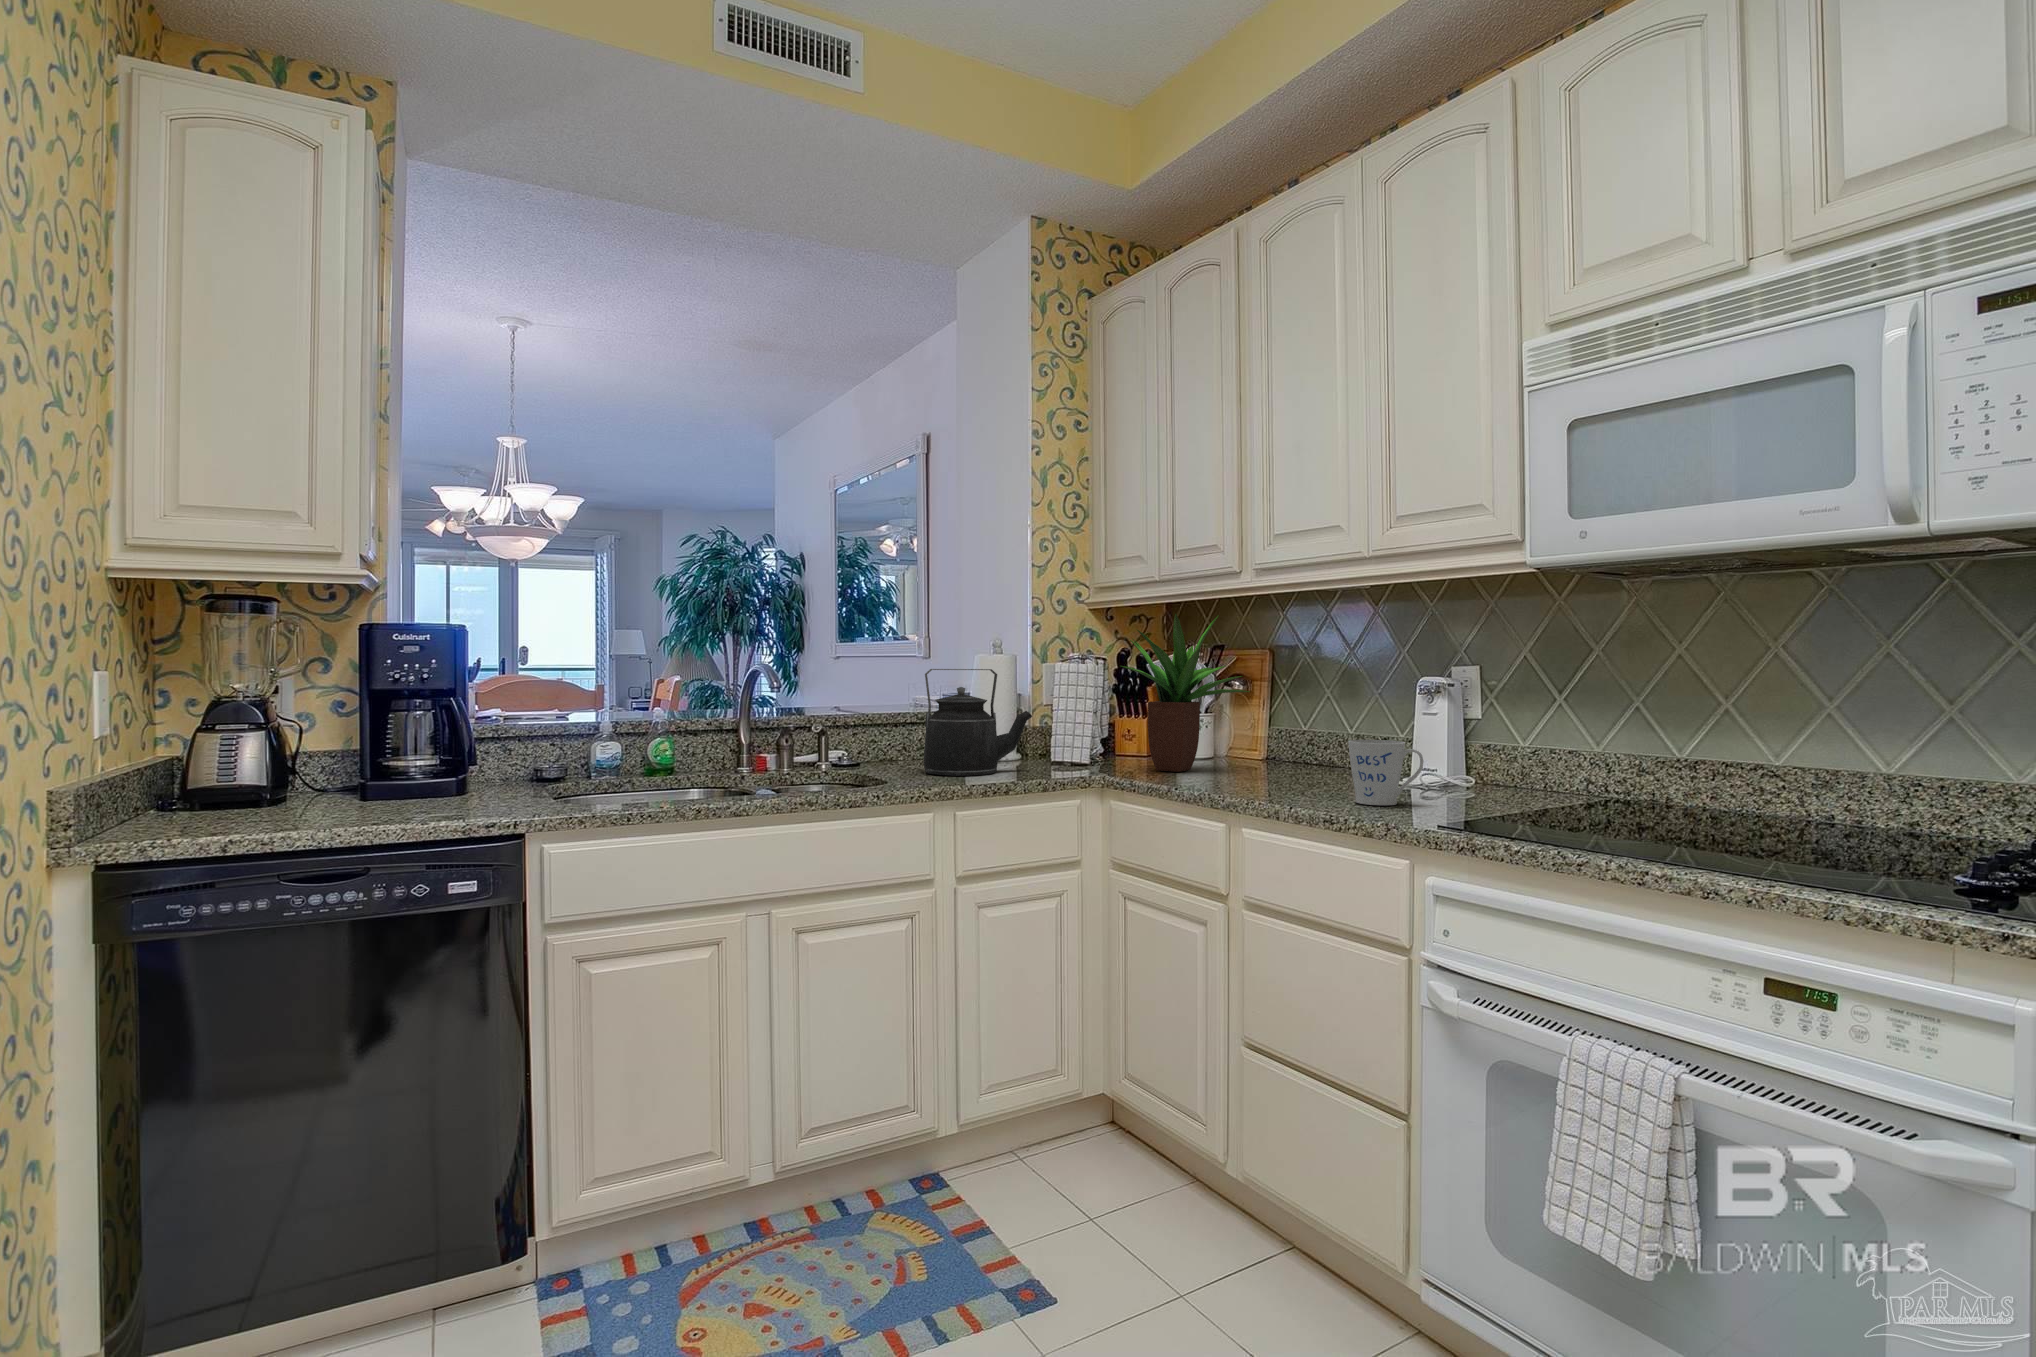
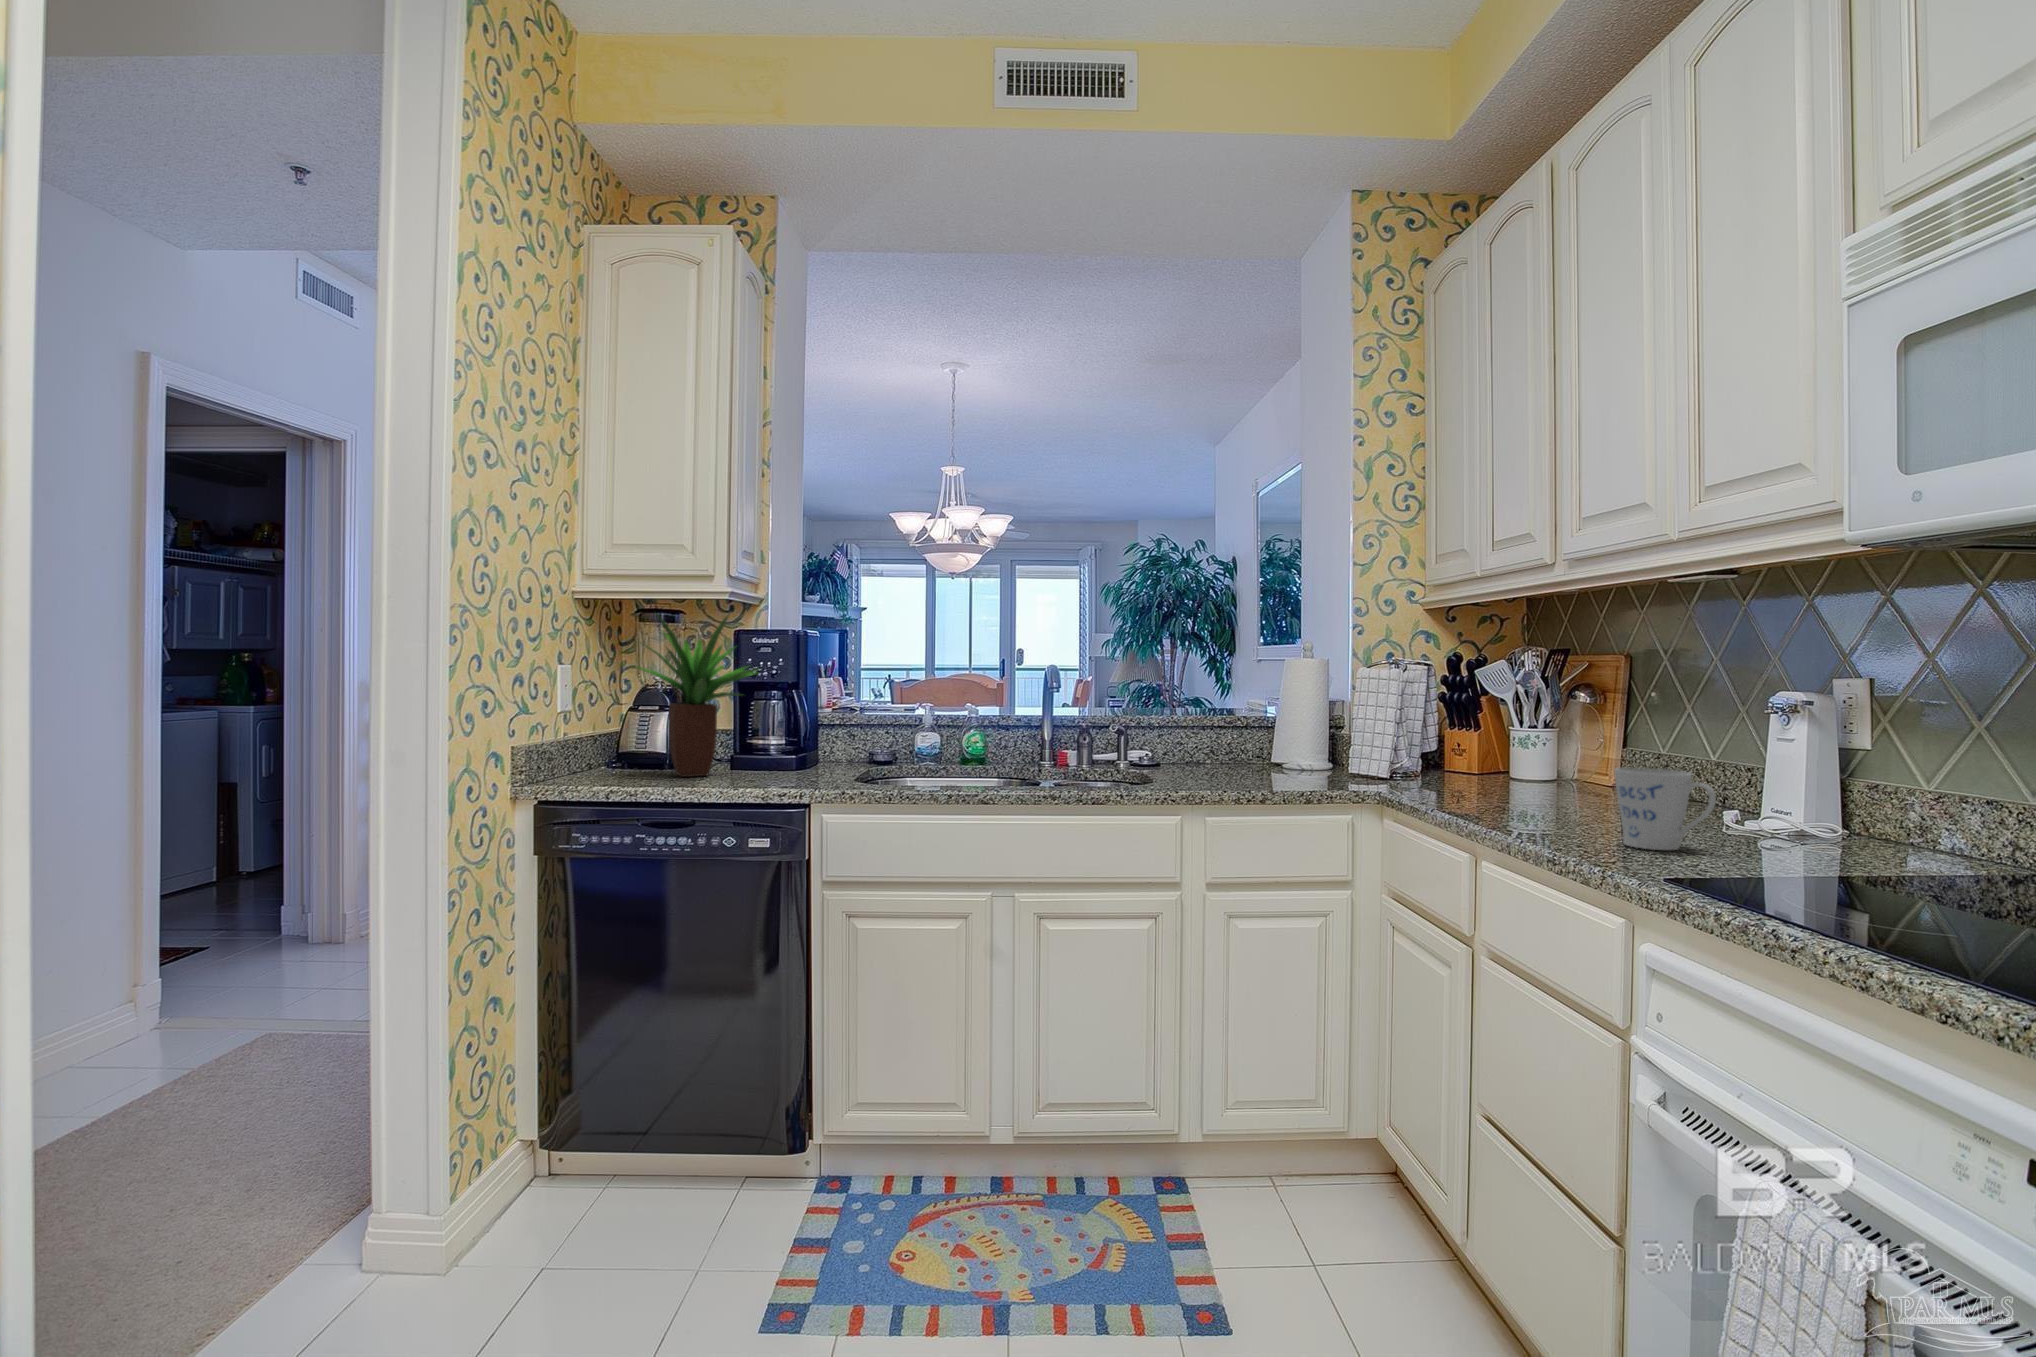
potted plant: present [1121,614,1250,772] -> present [635,615,758,777]
kettle: present [923,669,1032,776] -> none [1197,673,1315,784]

